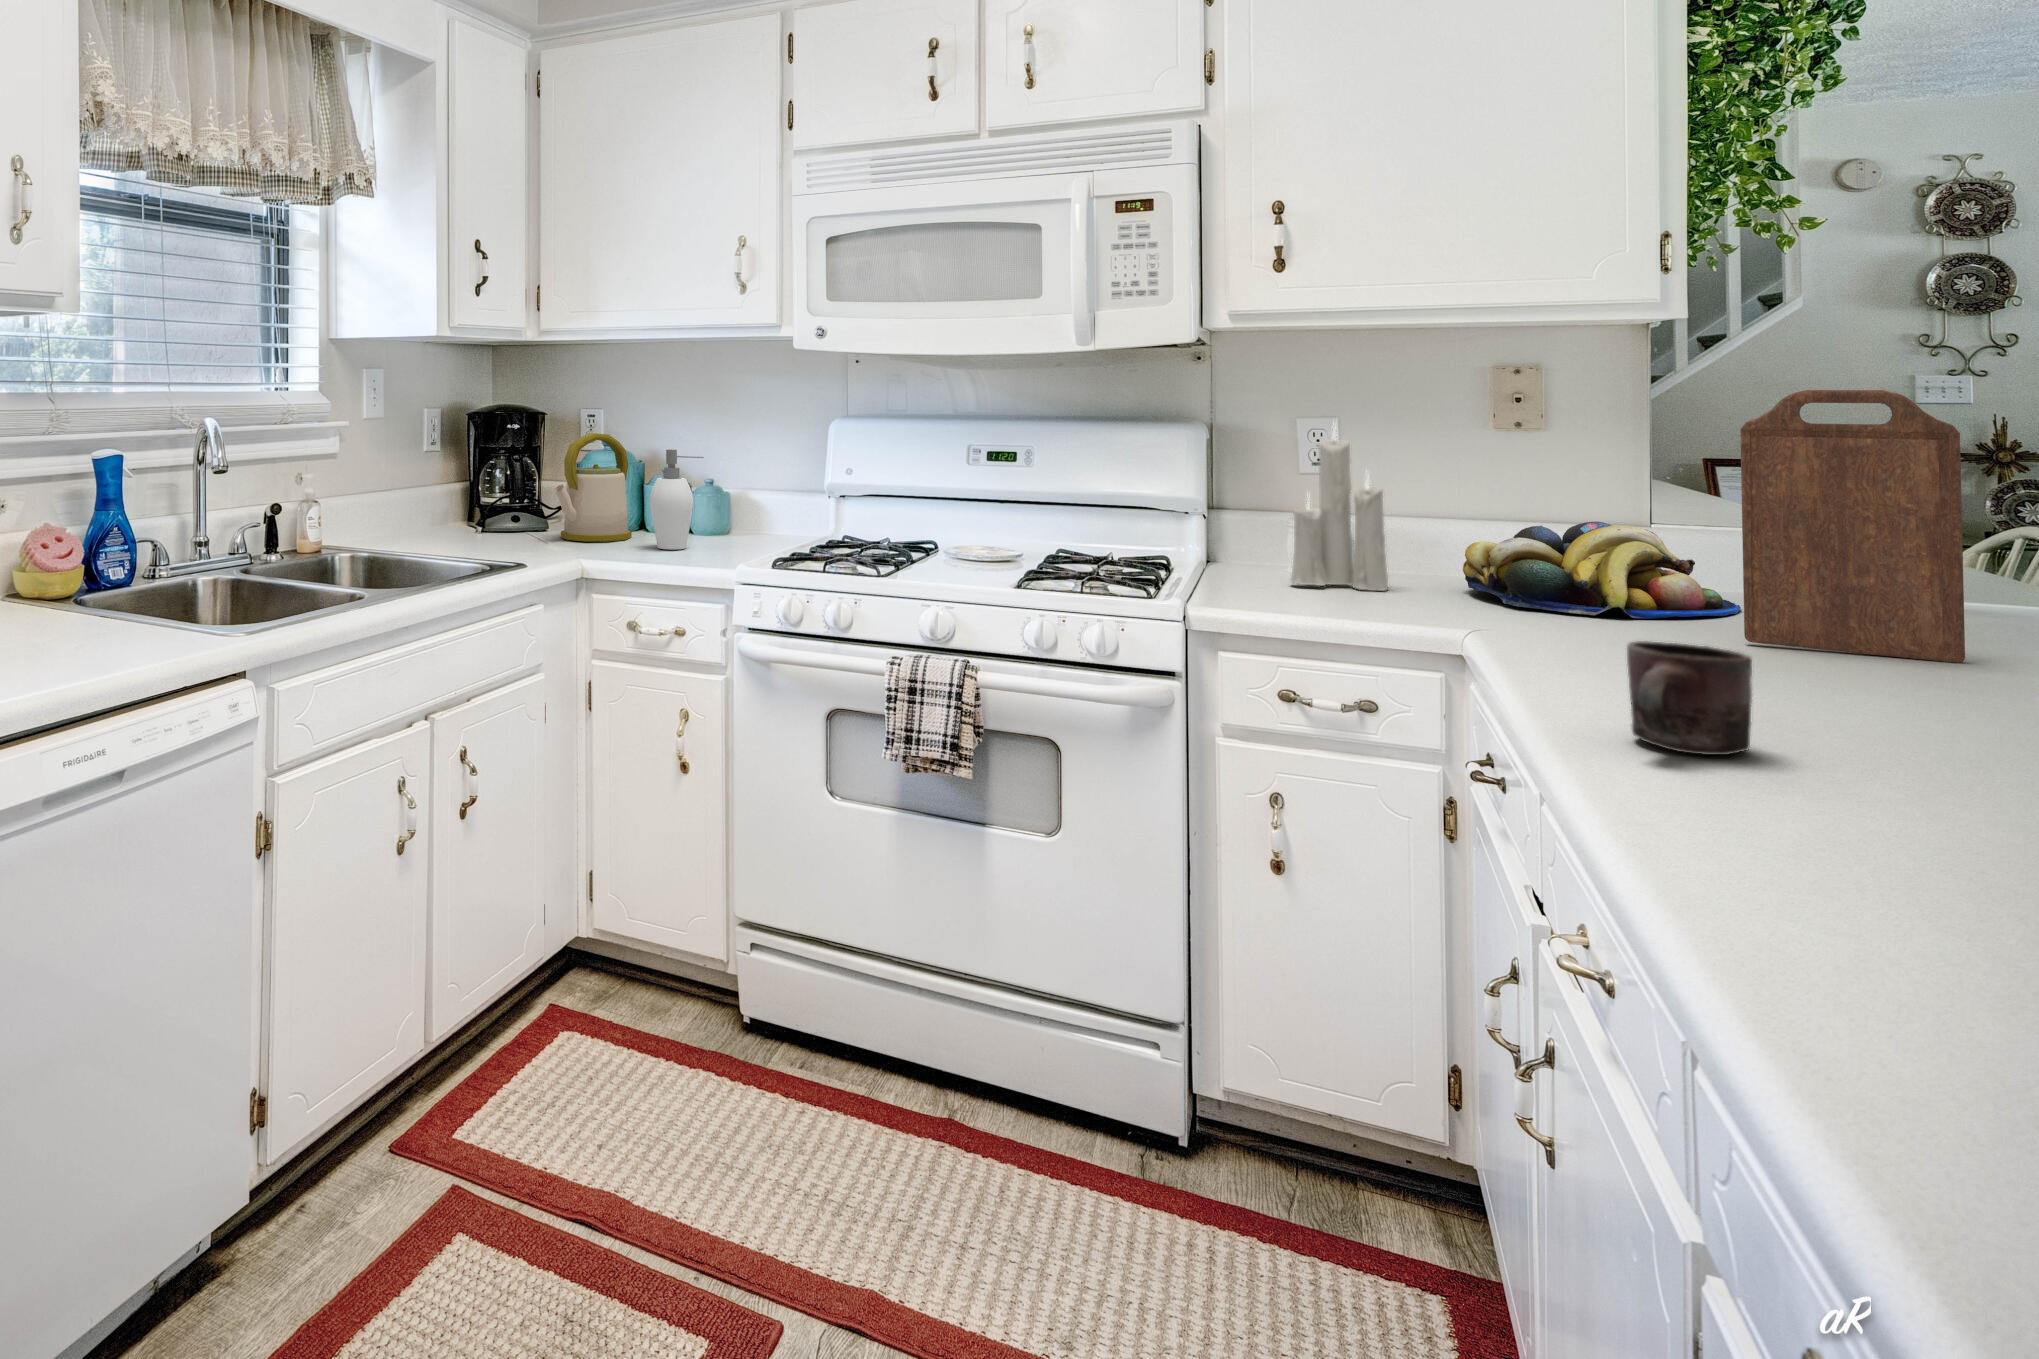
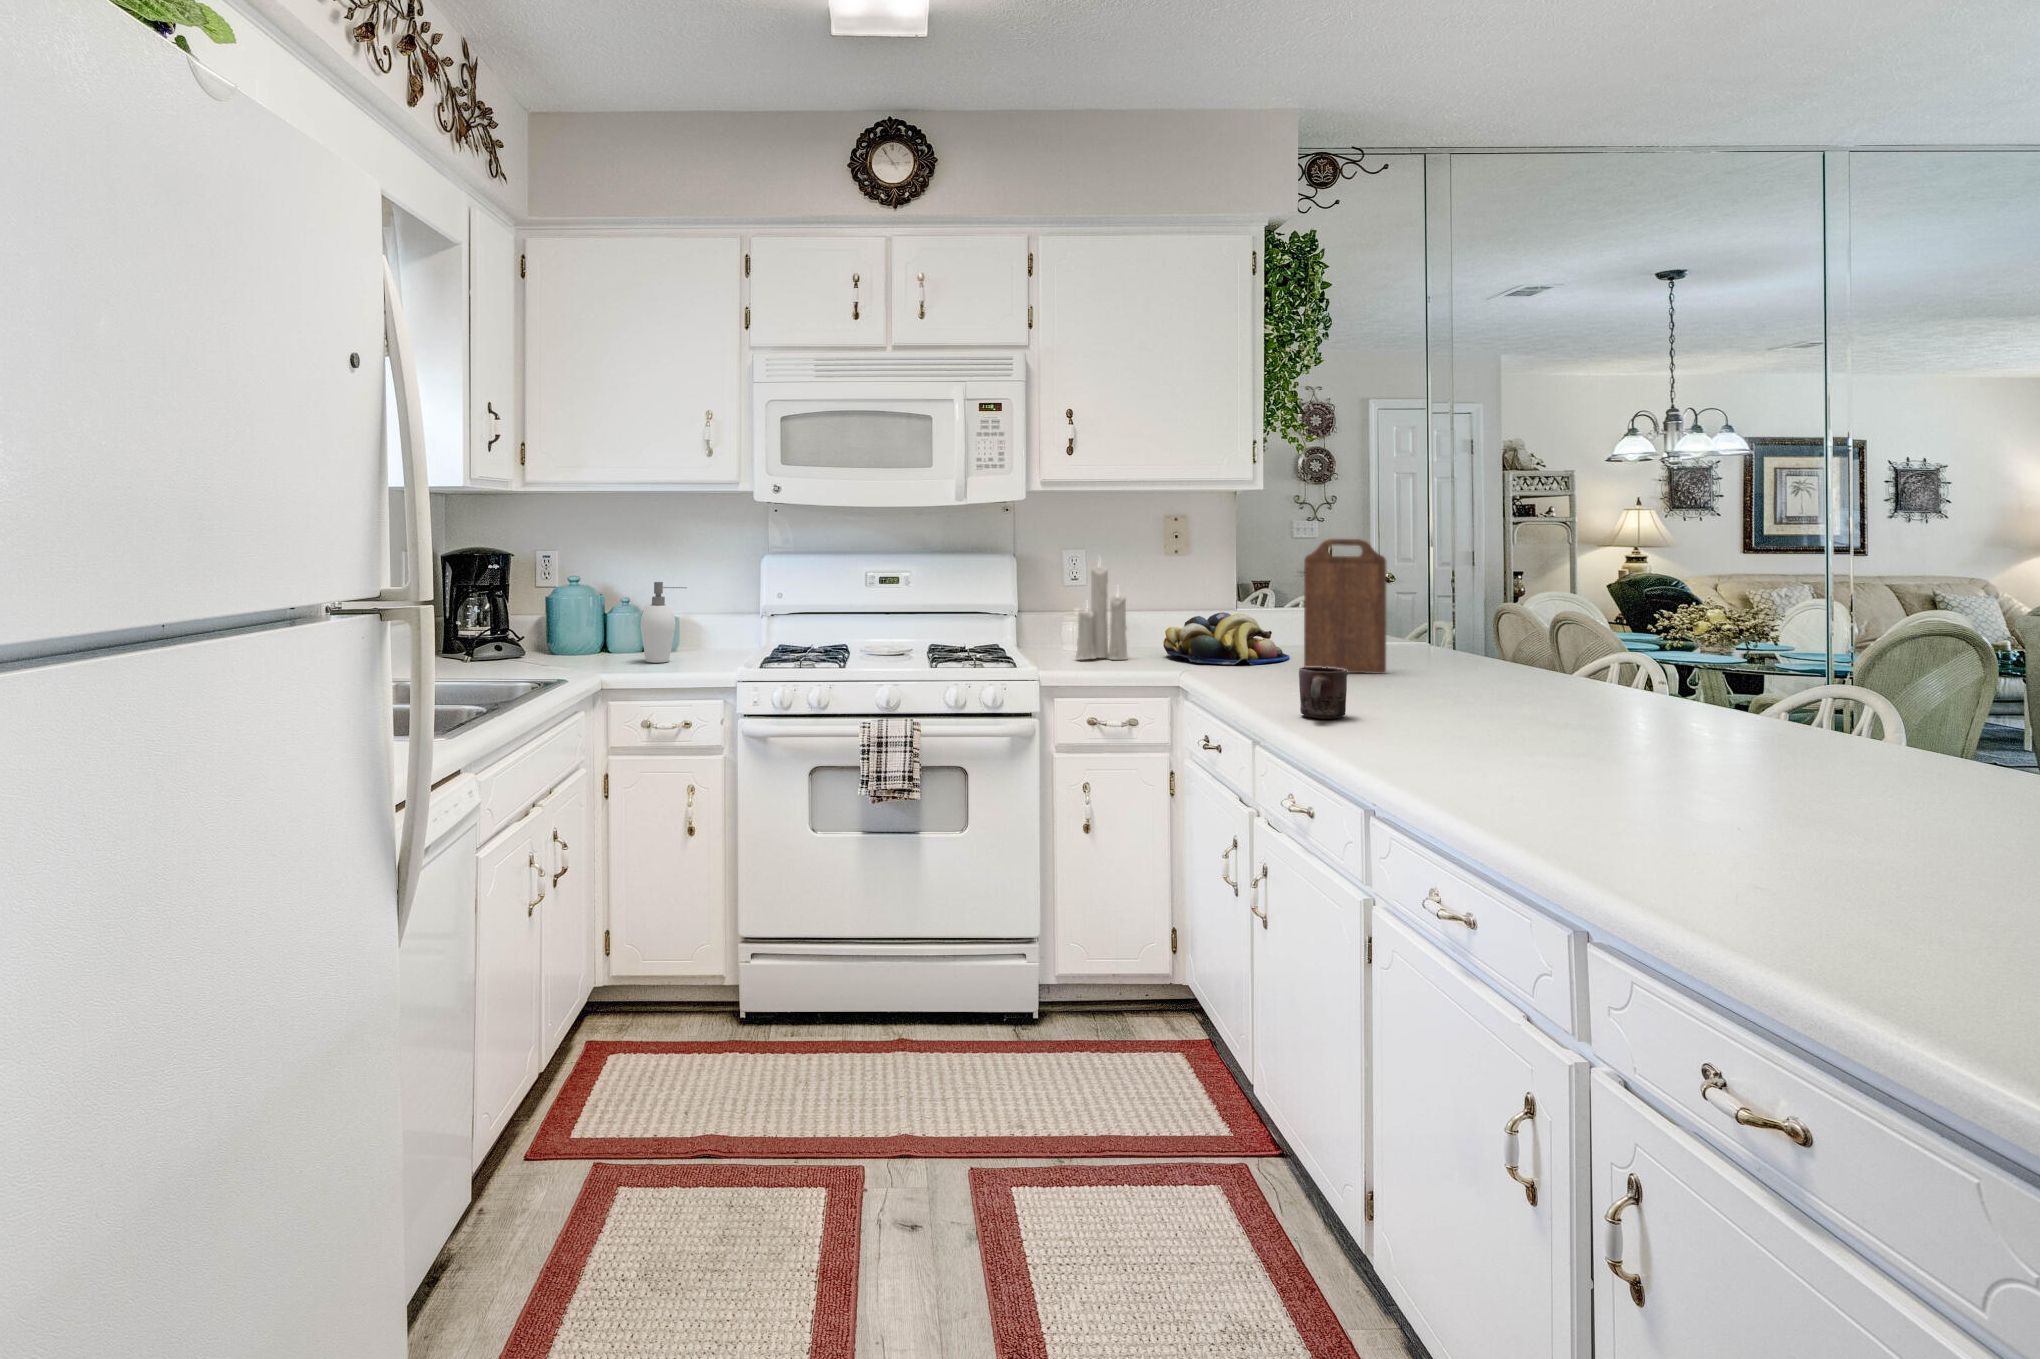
kettle: present [554,433,632,542] -> none [549,569,608,661]

